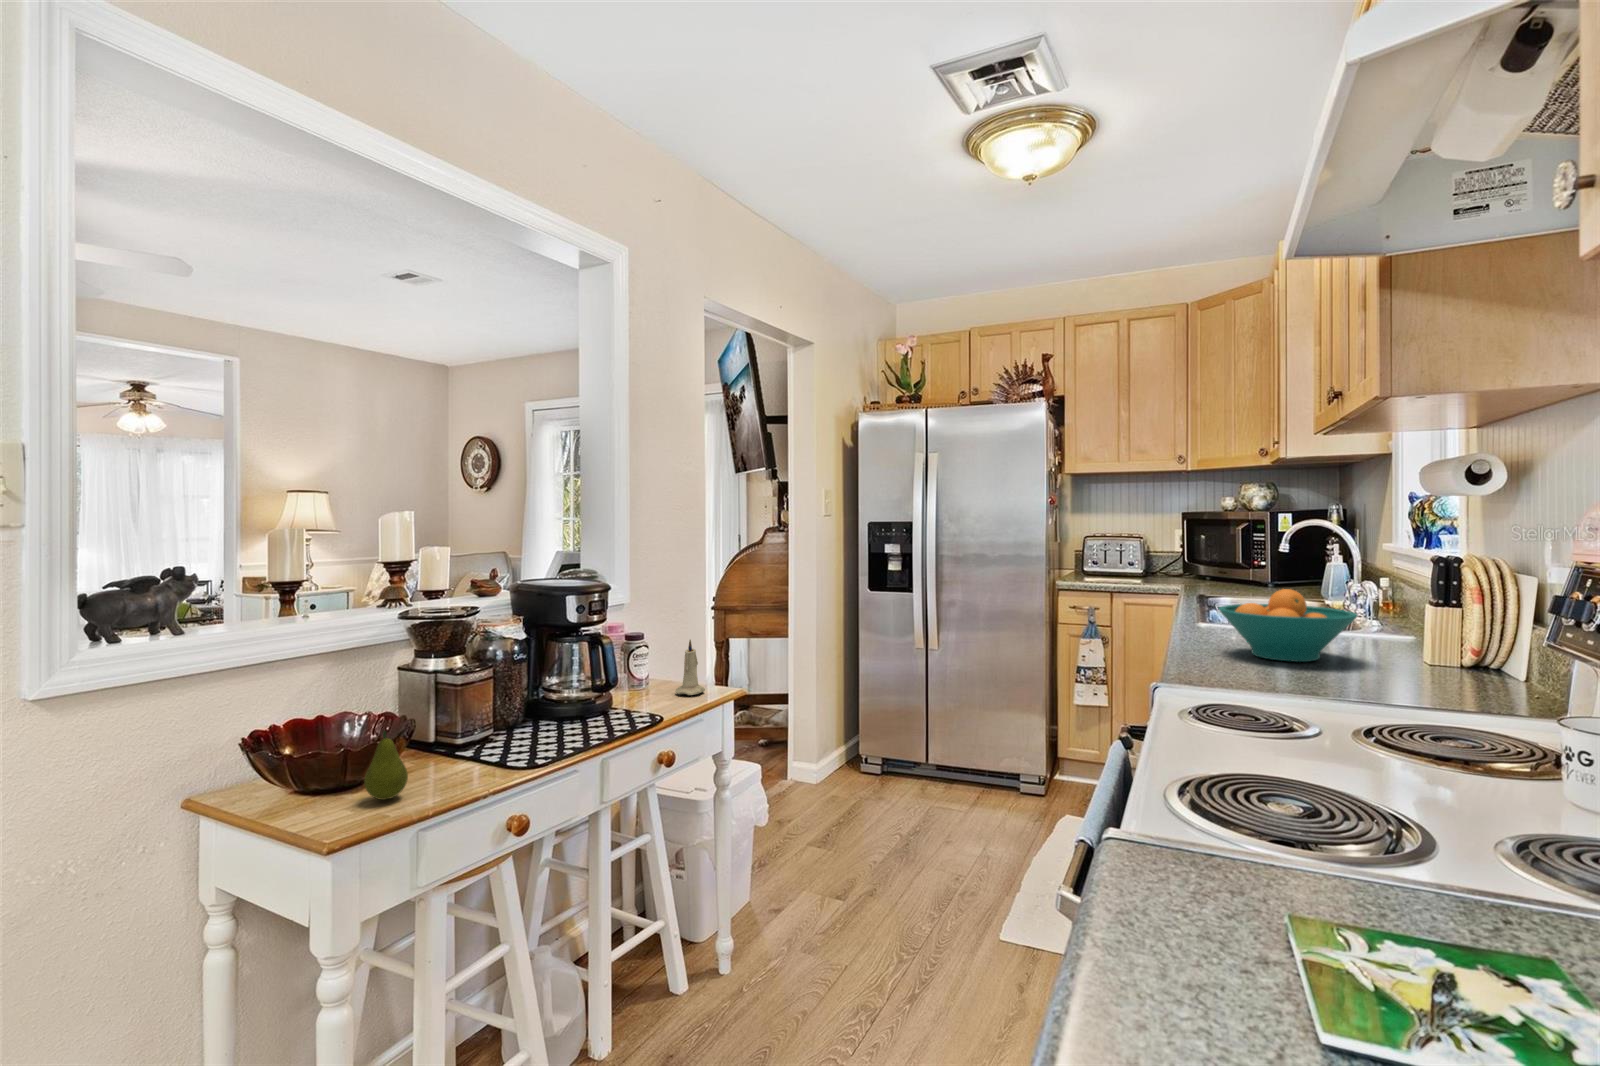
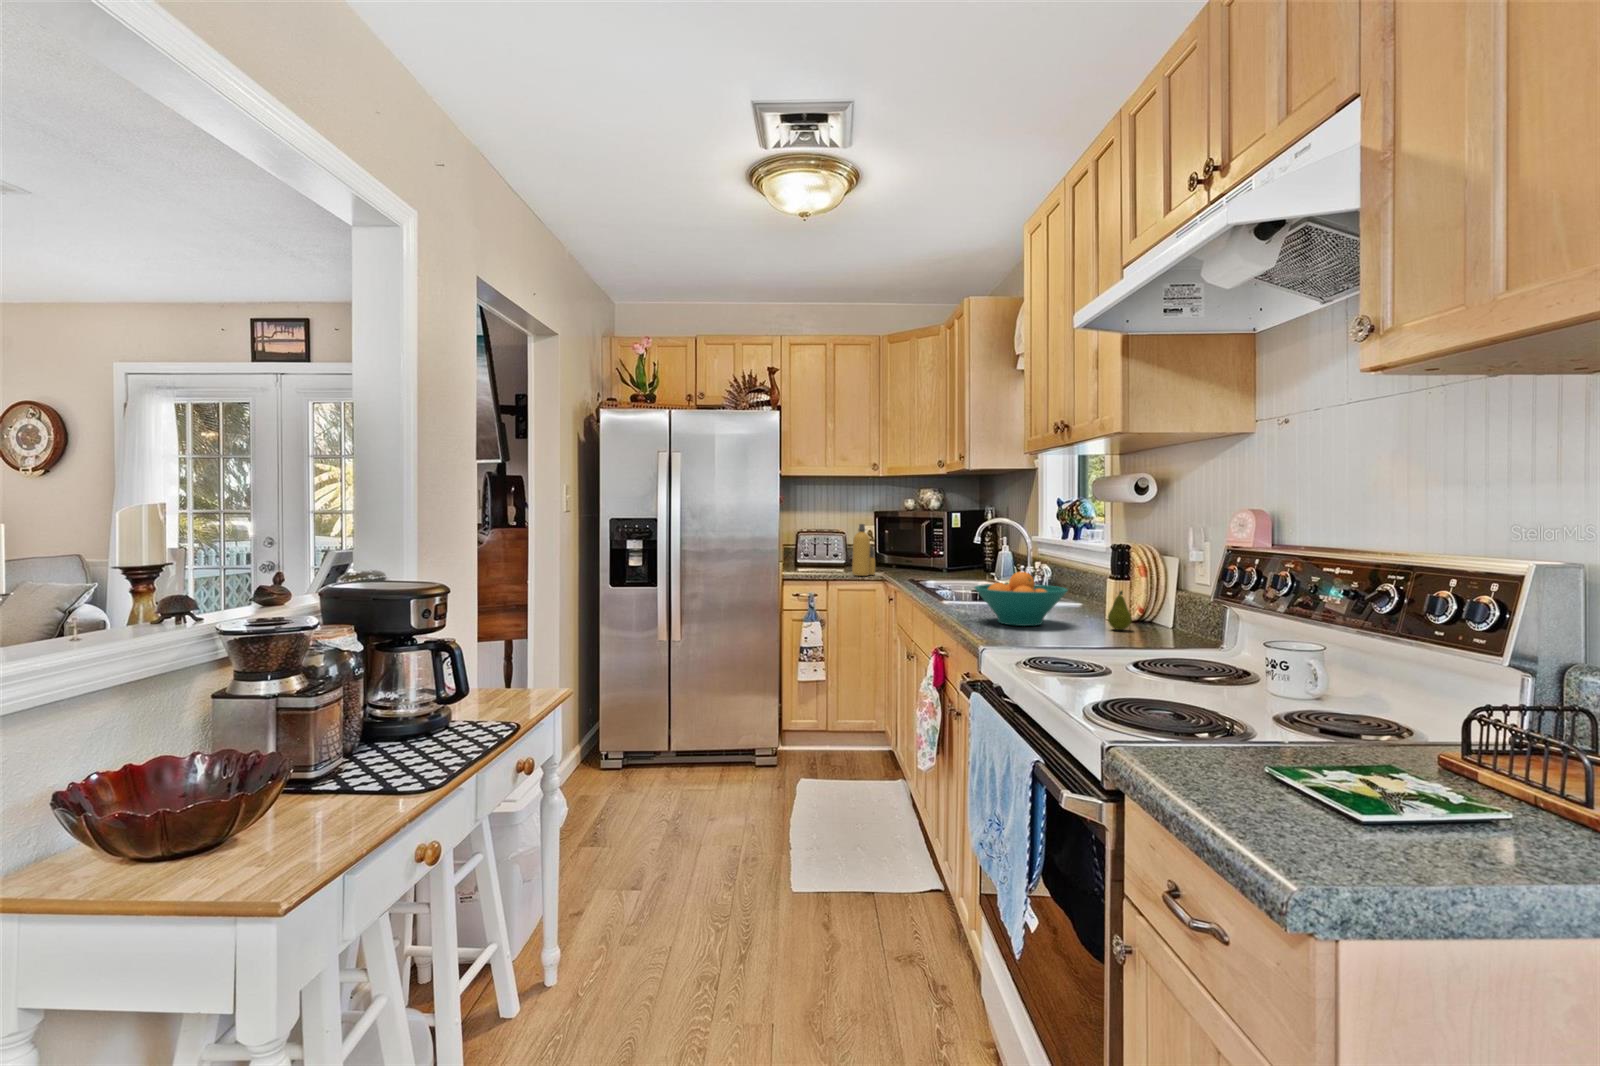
bottle: none [1144,526,1176,588] -> present [852,524,875,576]
candle: present [675,640,705,695] -> none [497,640,530,700]
fruit: present [364,731,408,800] -> present [1108,591,1132,630]

